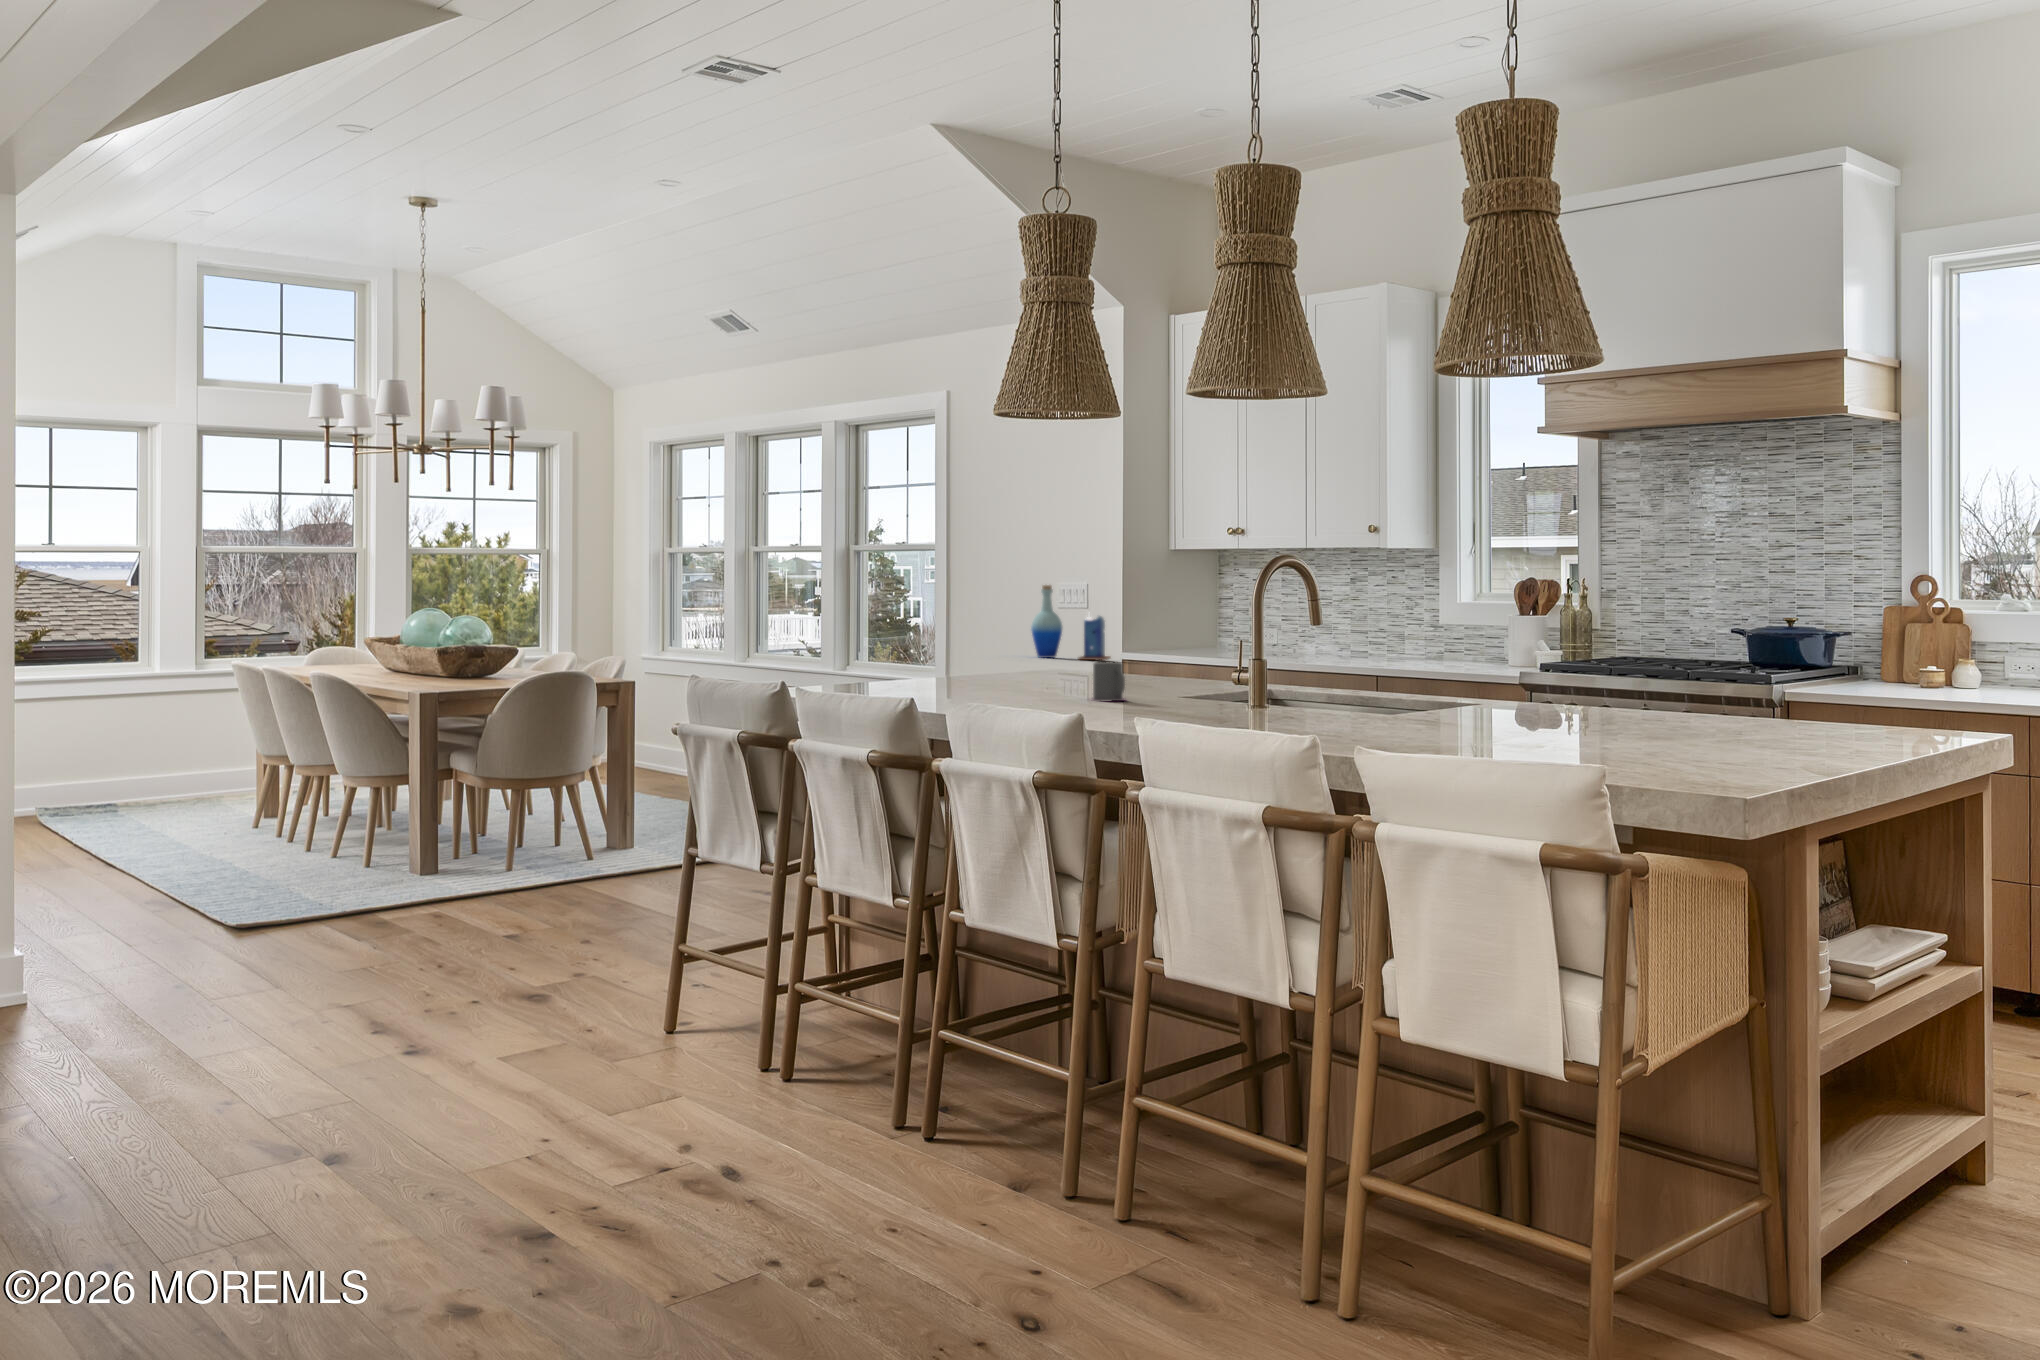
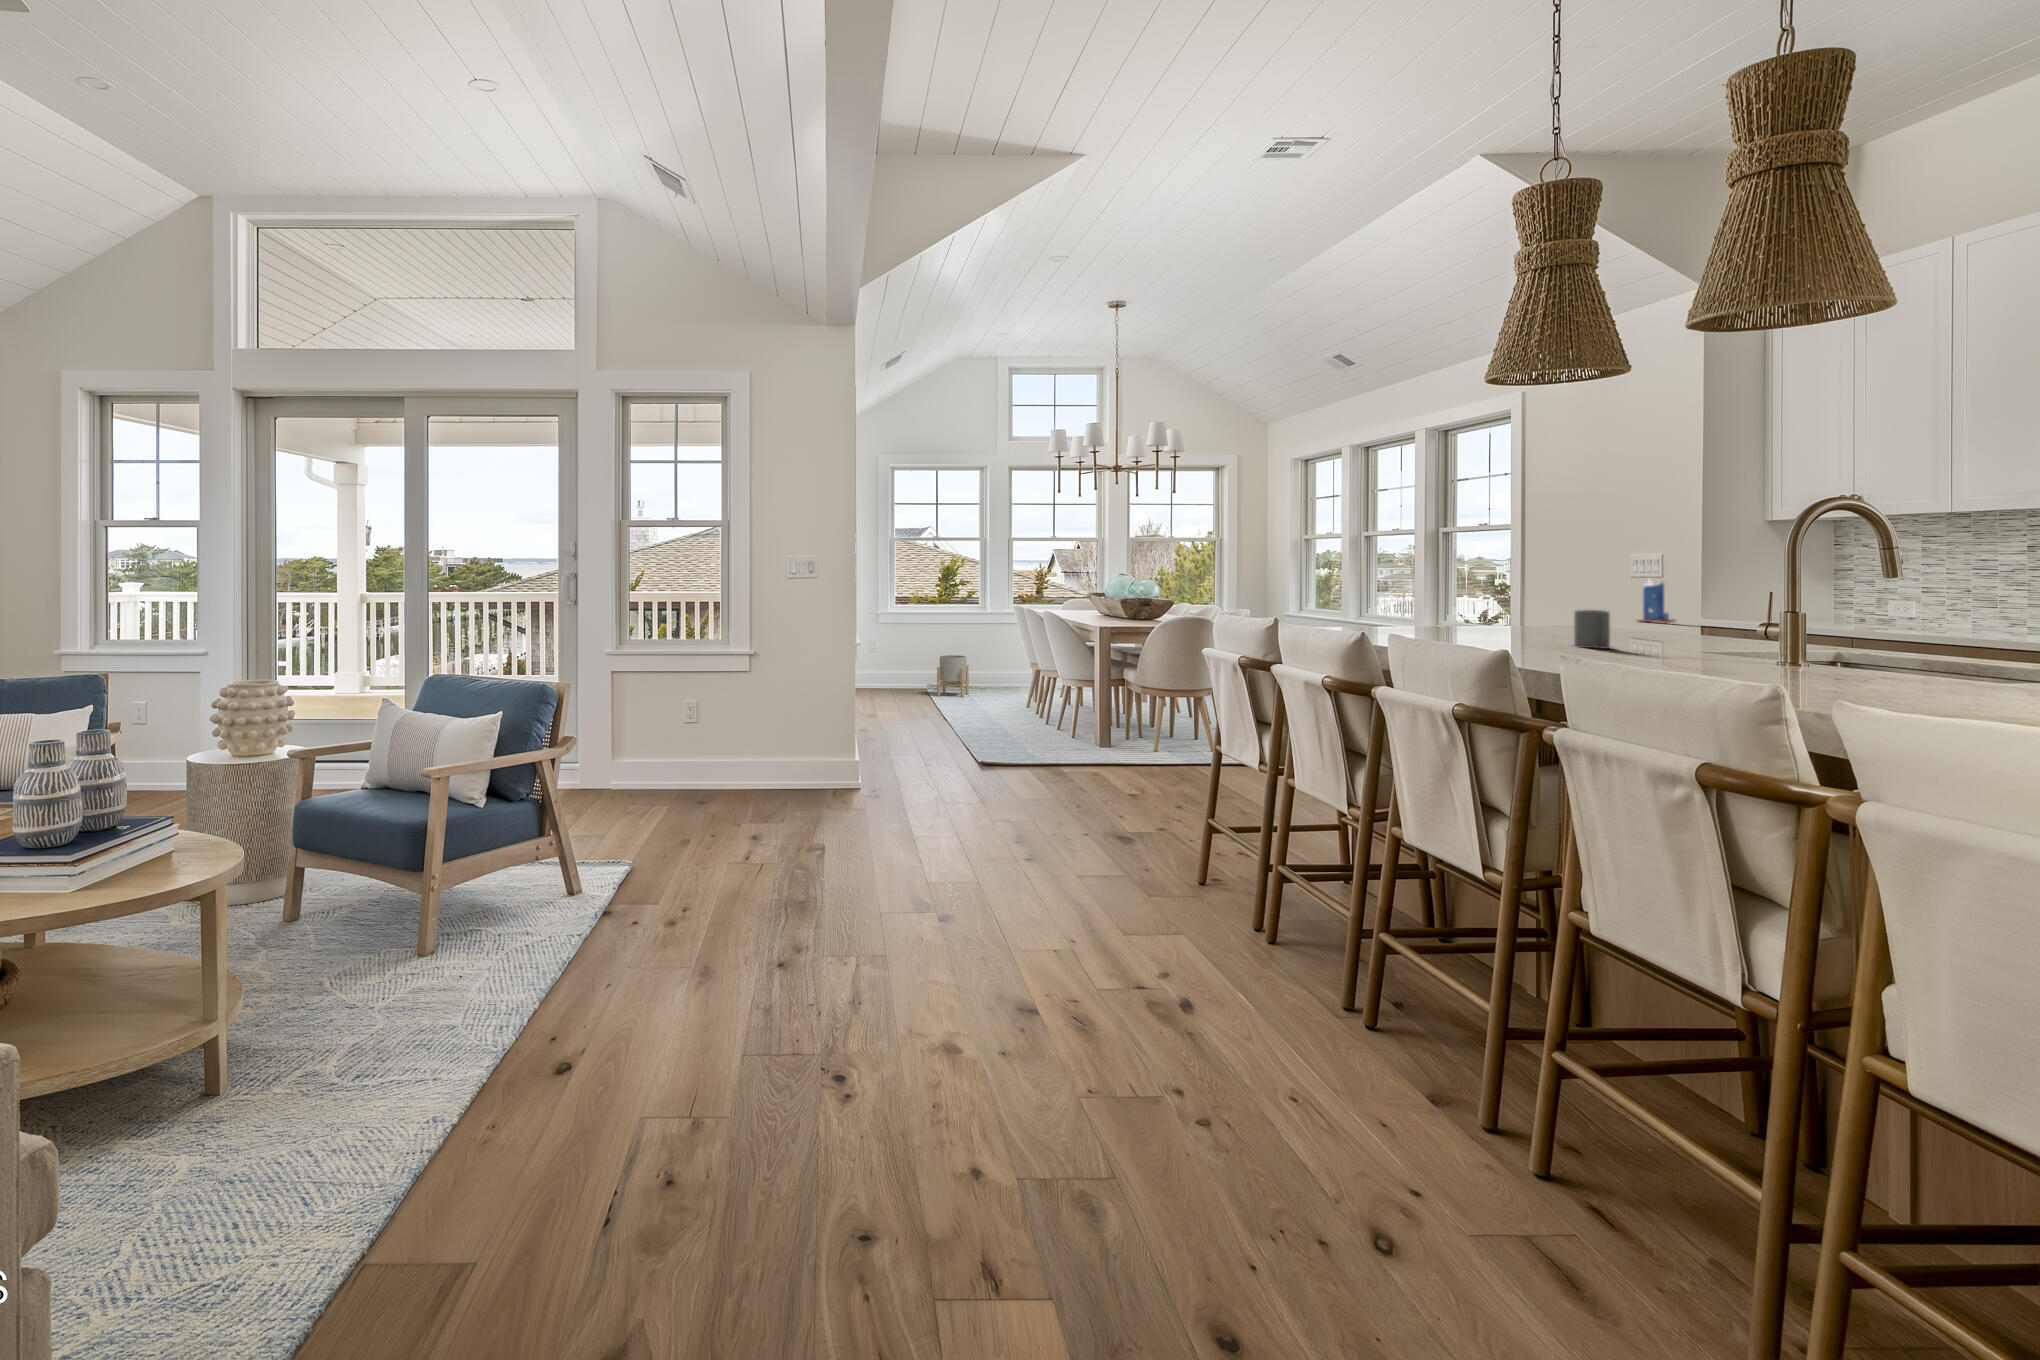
bottle: present [1031,585,1062,658] -> none [1586,554,1621,619]
planter: none [60,753,124,829] -> present [937,655,969,697]

